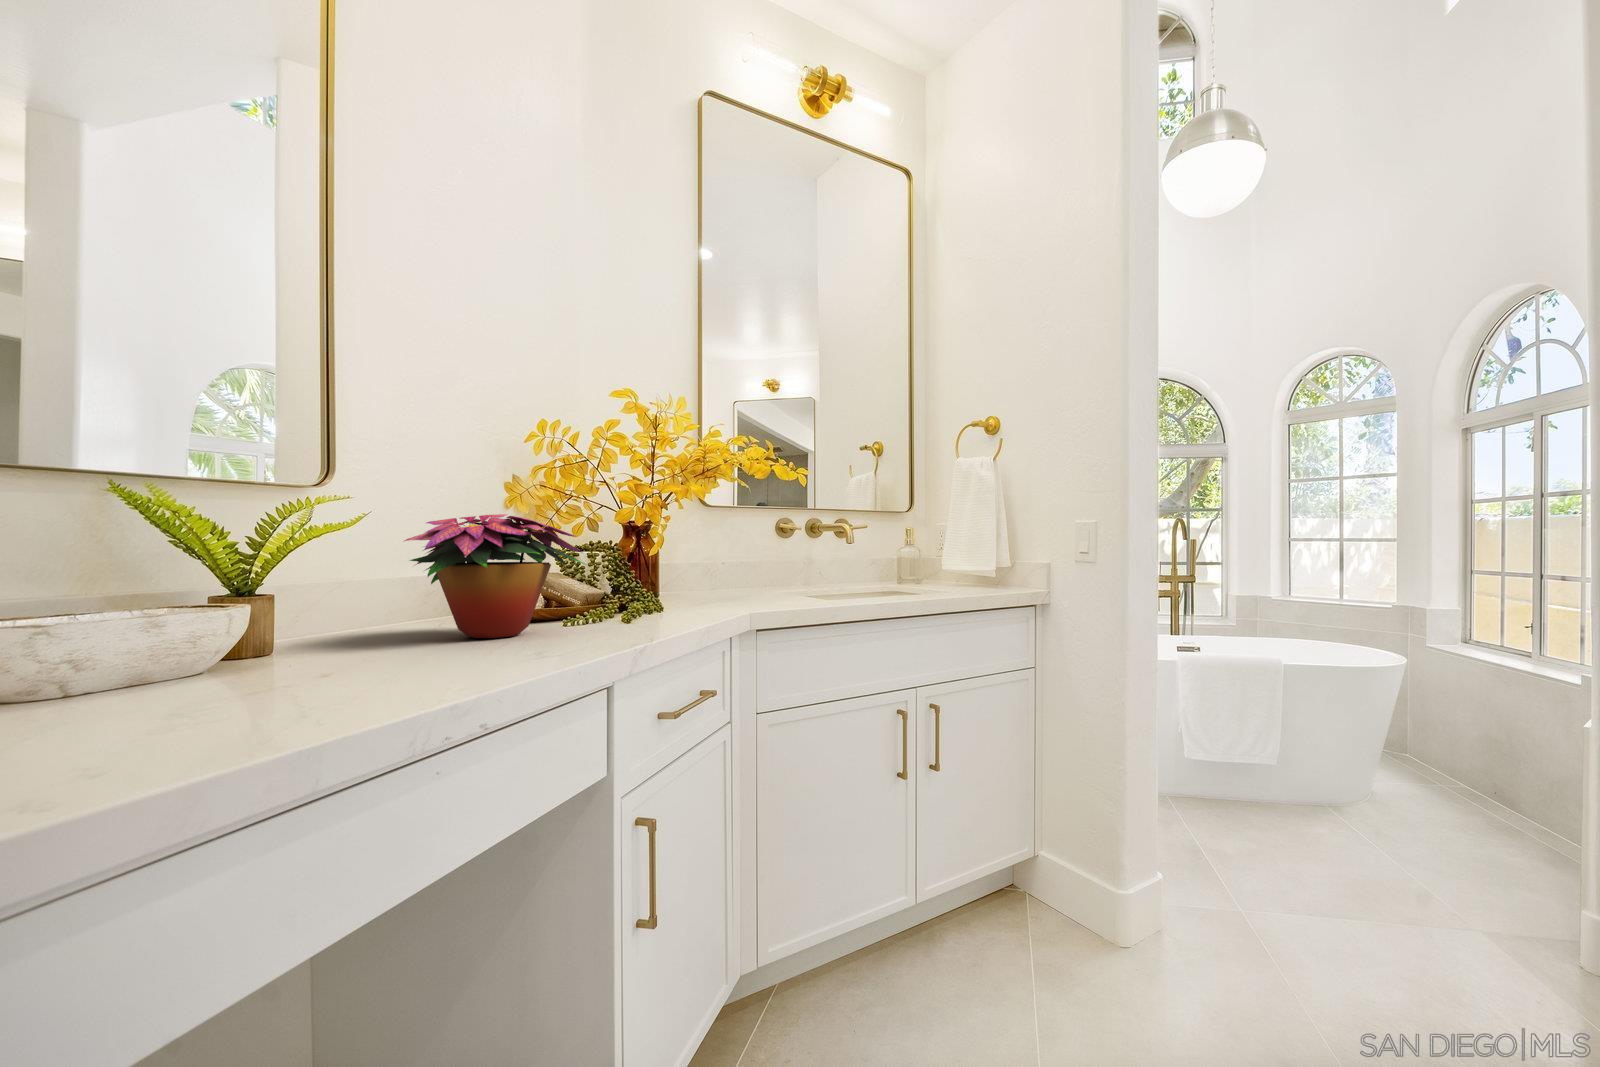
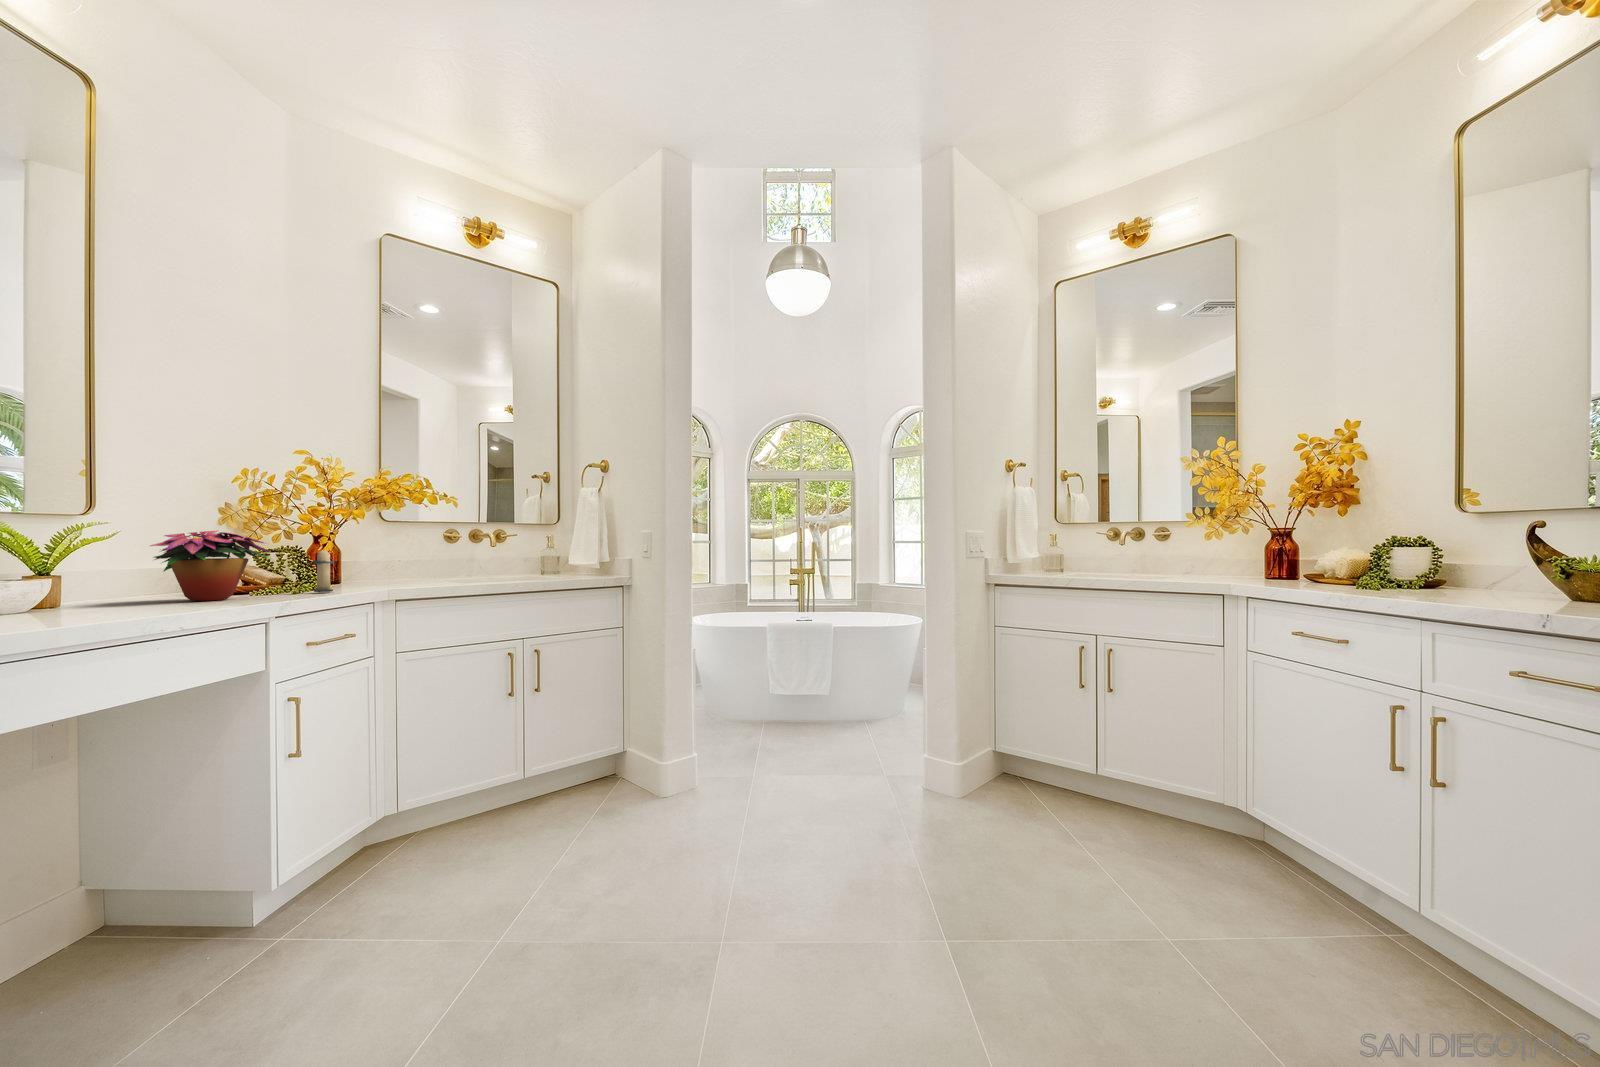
candle: none [635,544,673,621] -> present [313,548,334,592]

